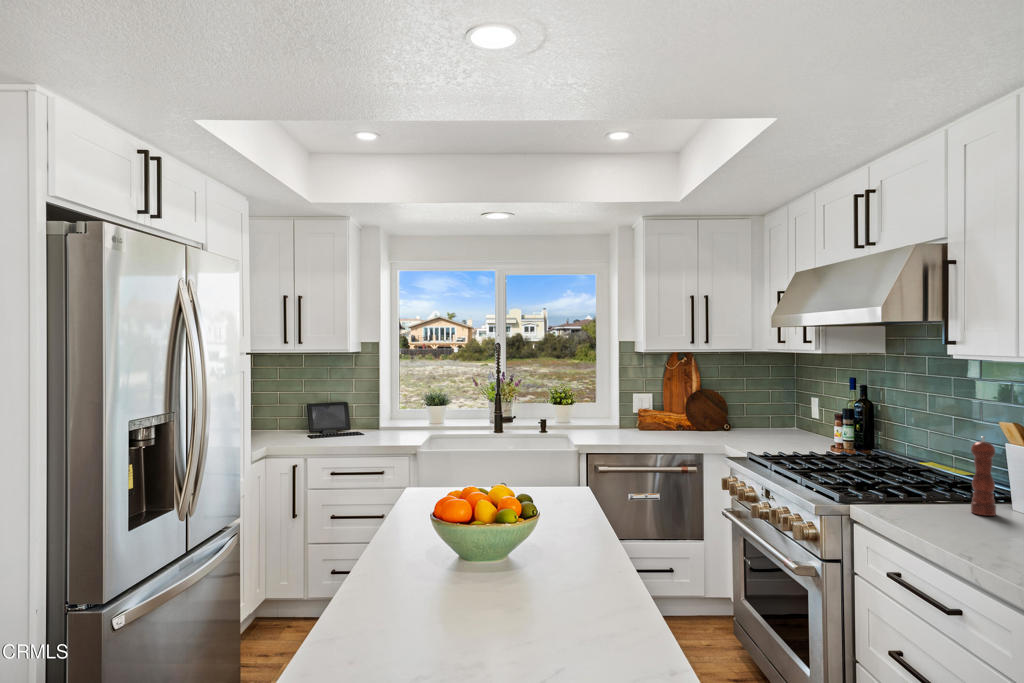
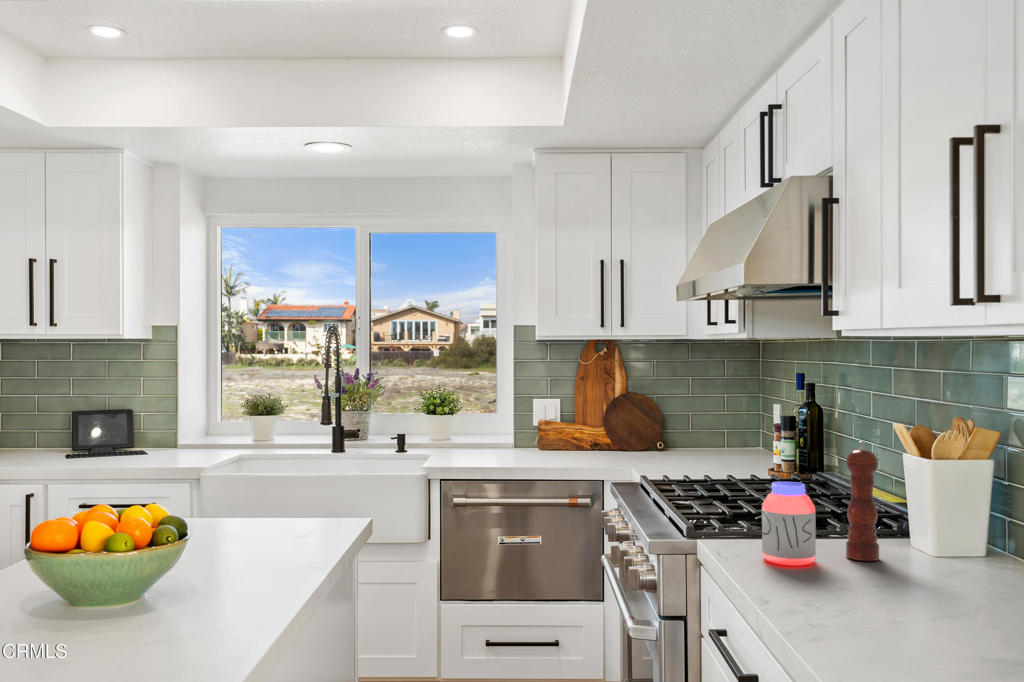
jar: none [916,463,957,519] -> present [762,482,816,566]

